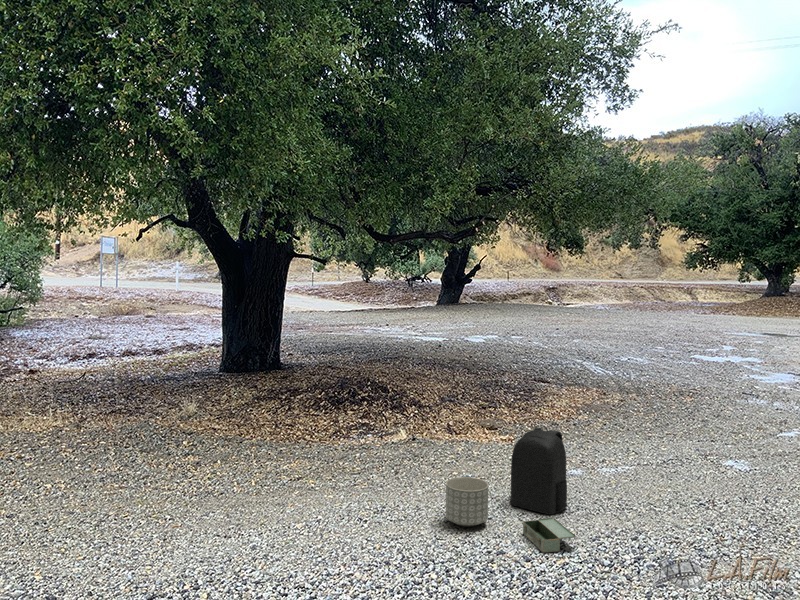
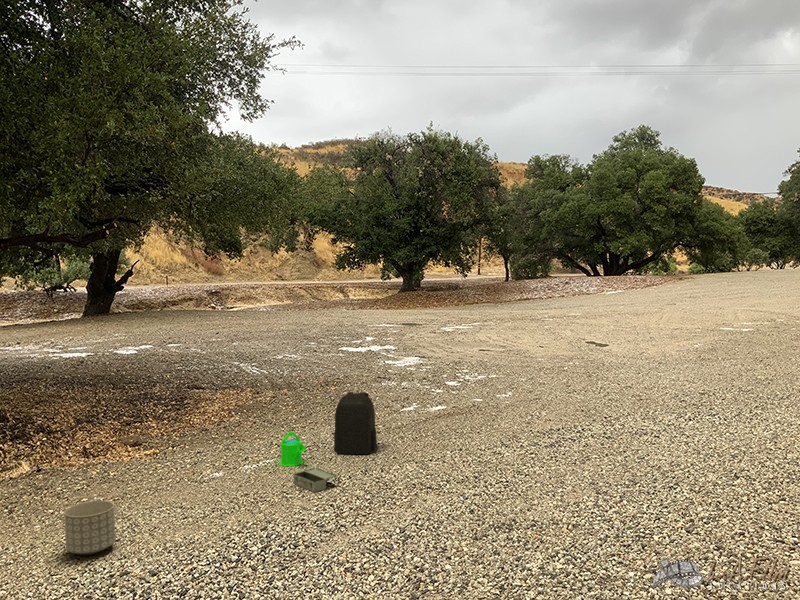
backpack: present [510,427,567,515] -> present [334,391,377,454]
watering can: none [639,439,670,476] -> present [280,432,305,466]
toolbox: present [523,518,575,553] -> present [294,468,336,492]

